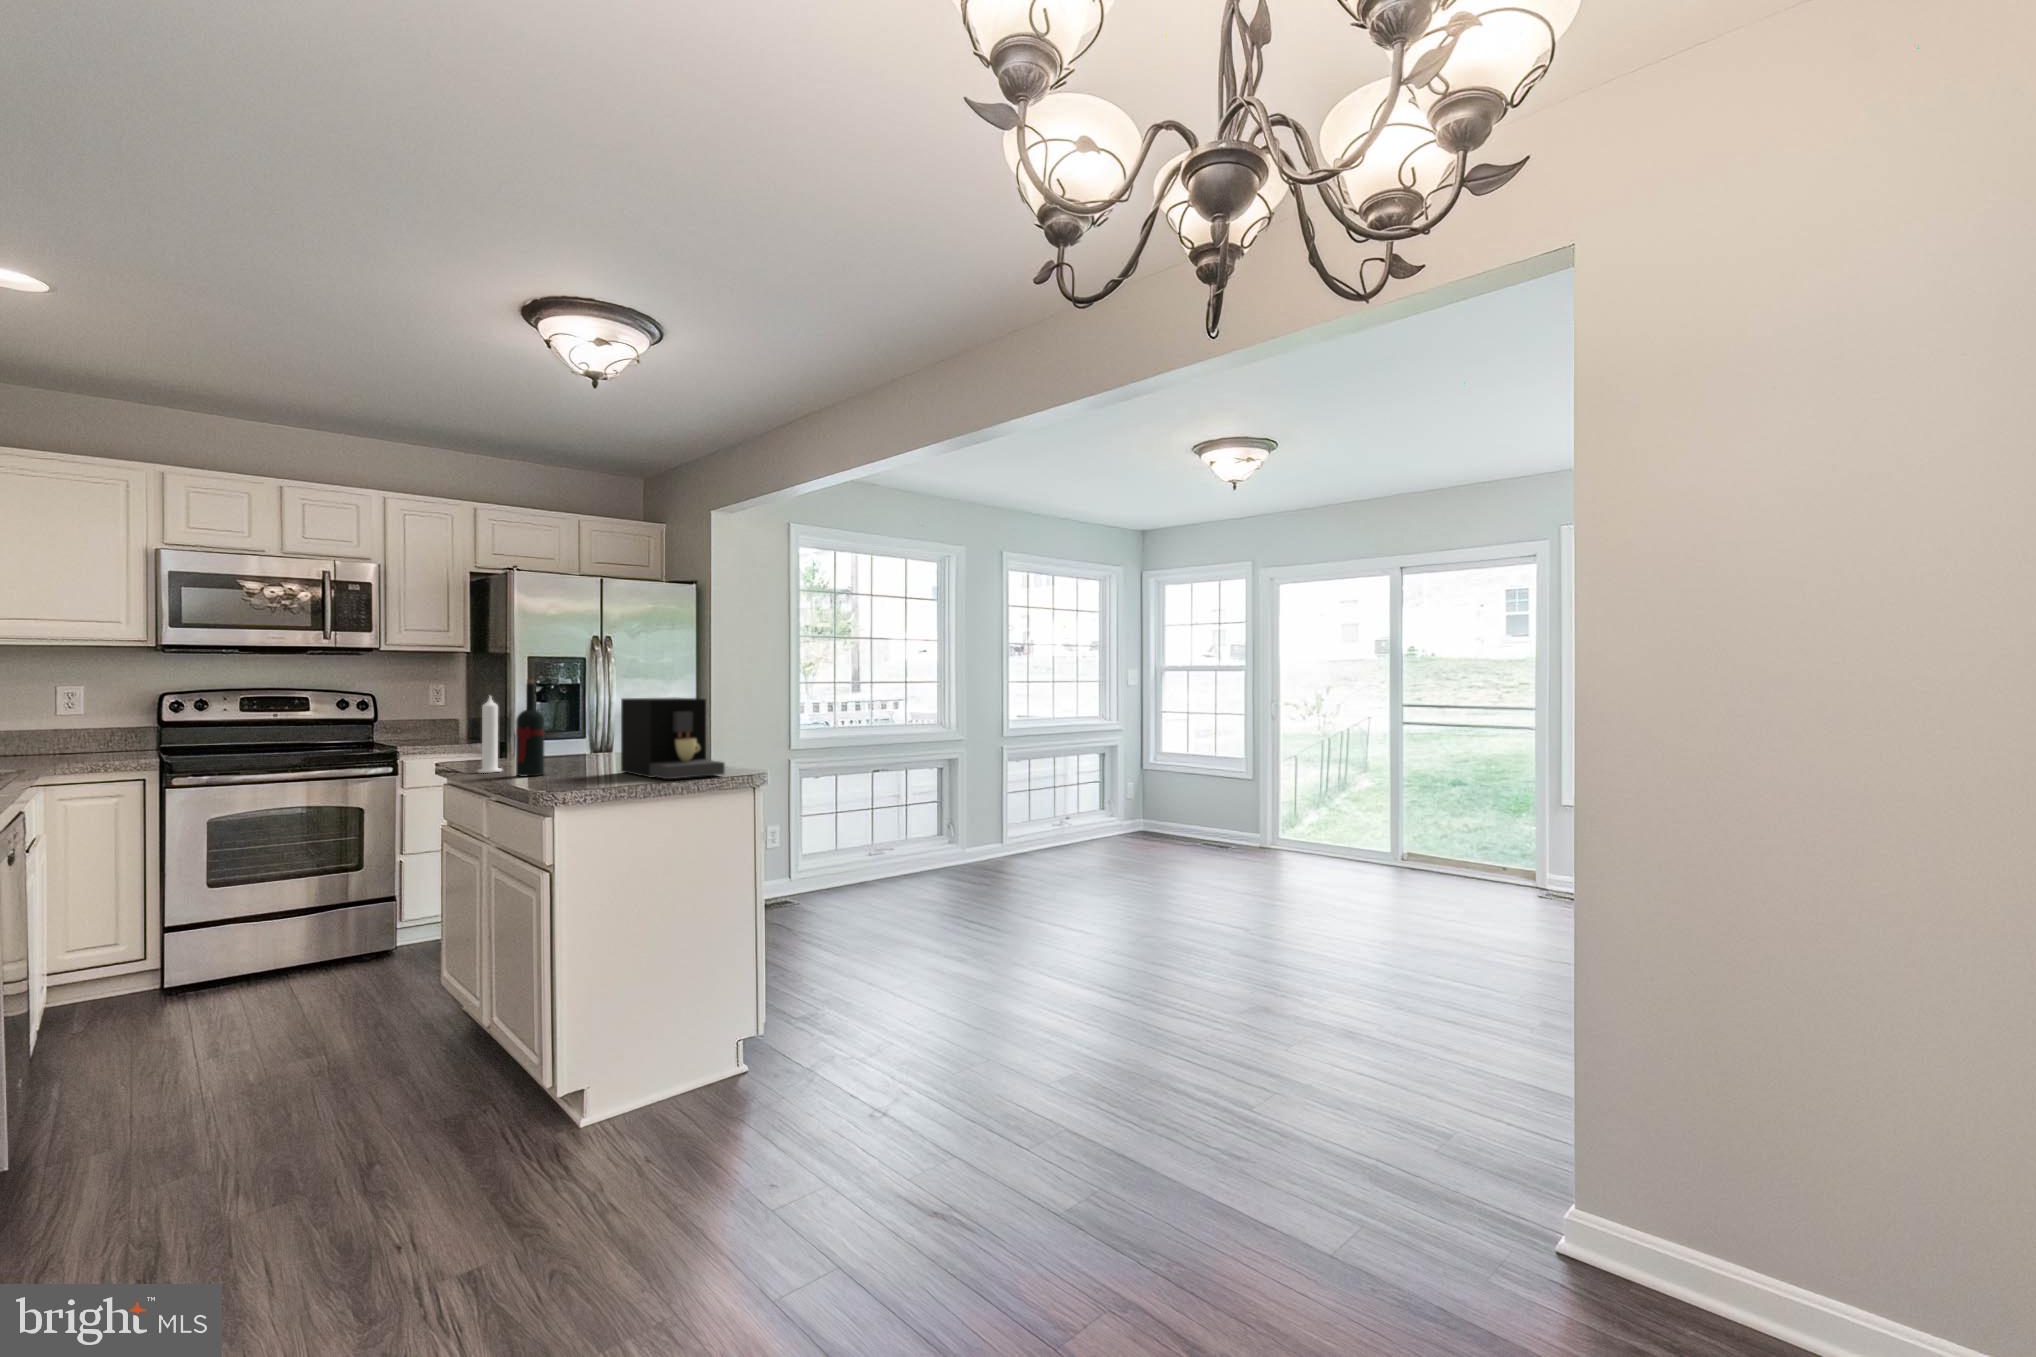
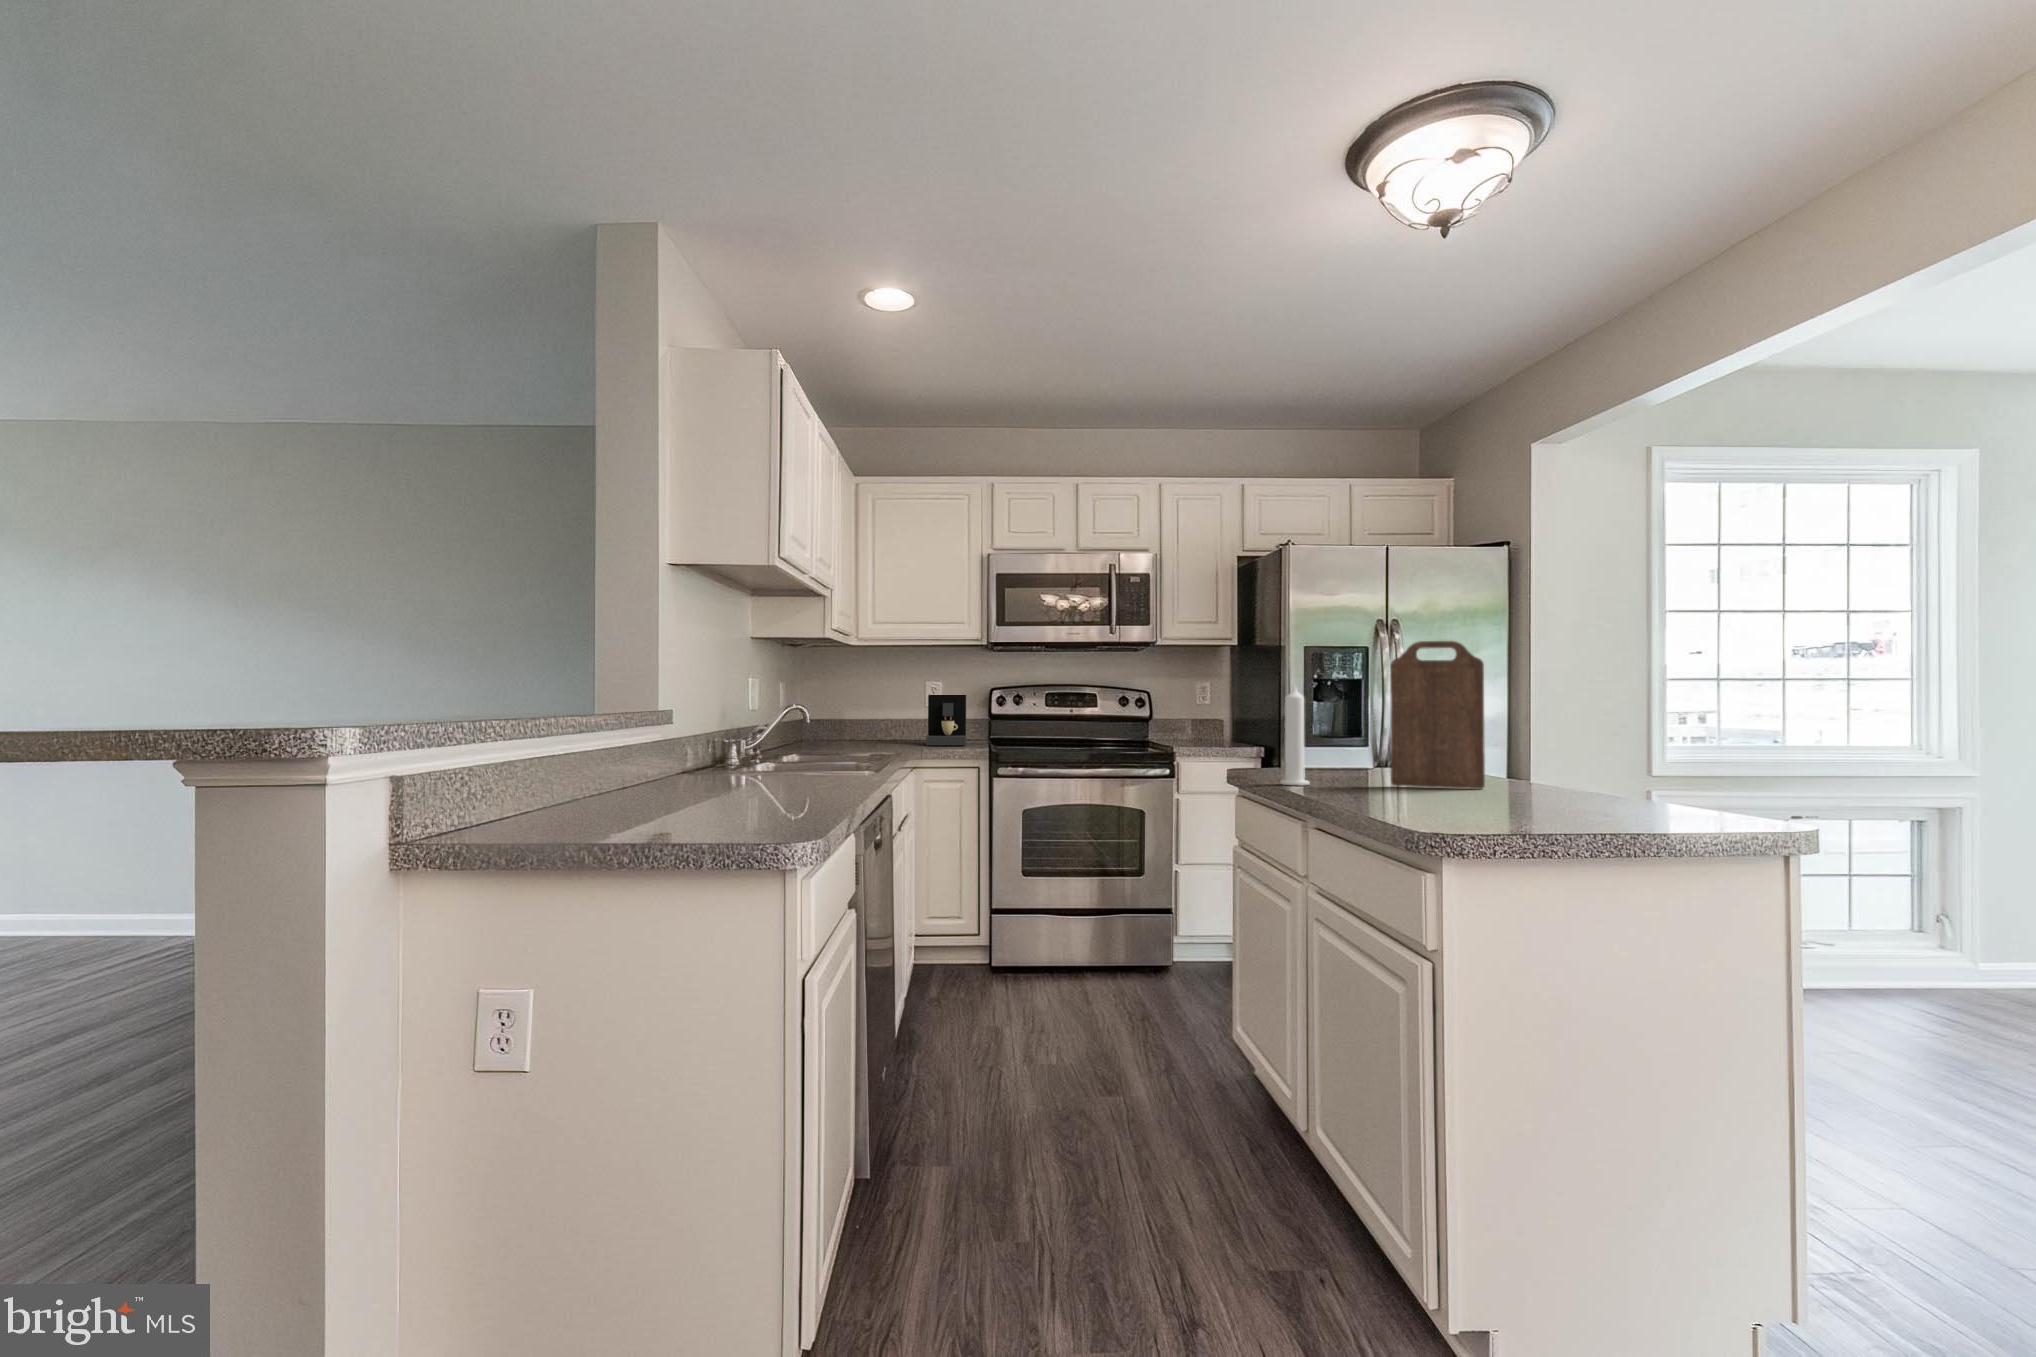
cutting board: none [567,665,633,768] -> present [1390,641,1485,789]
wine bottle: present [516,680,544,776] -> none [1335,660,1371,795]
coffee maker: present [621,698,725,779] -> present [926,694,966,745]

